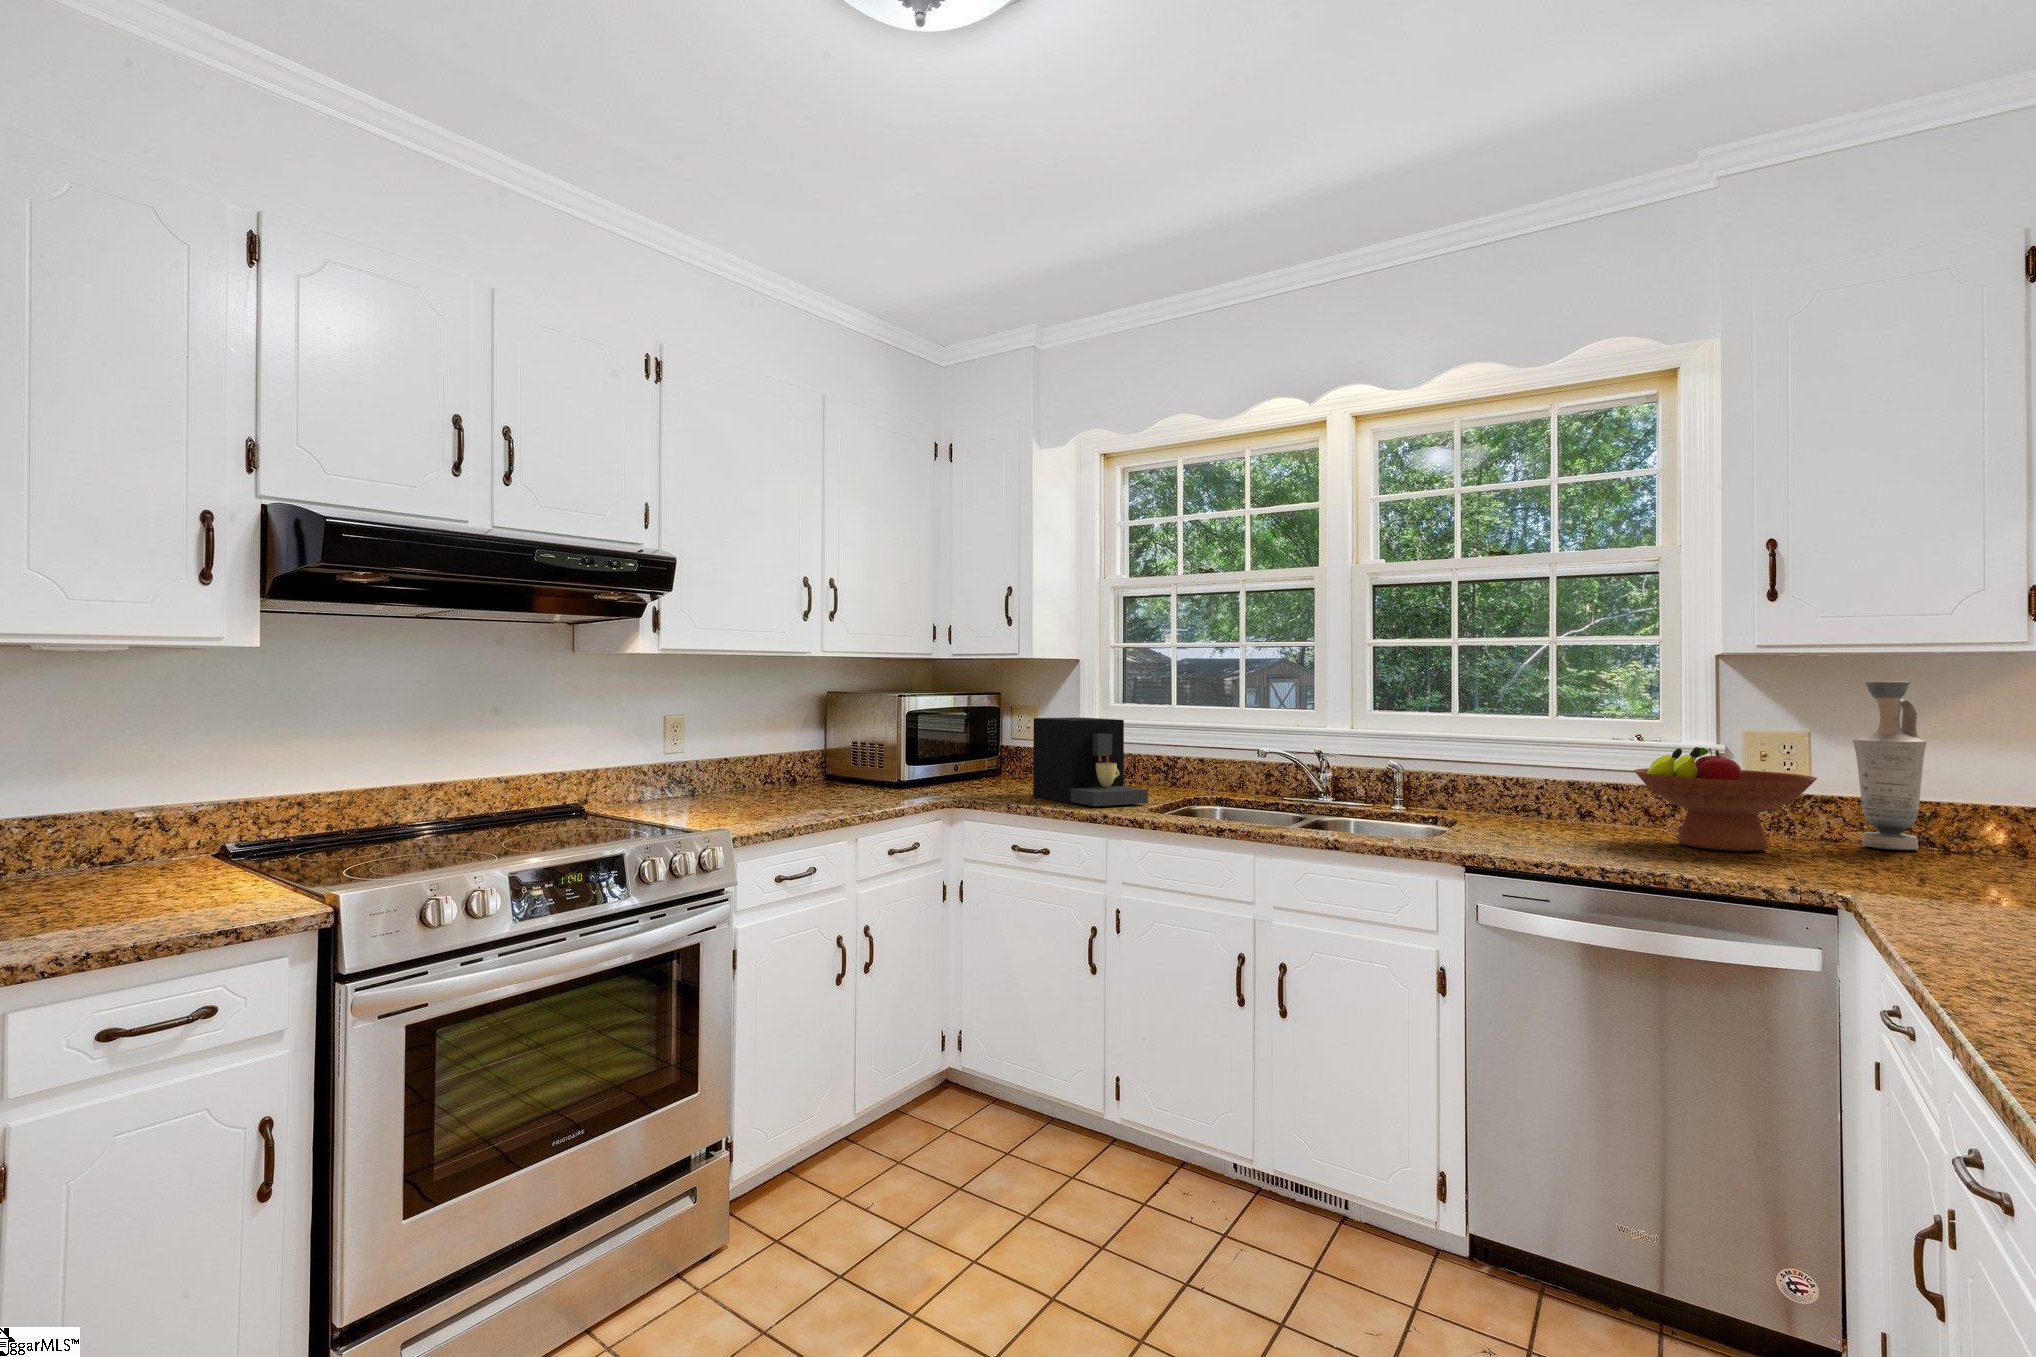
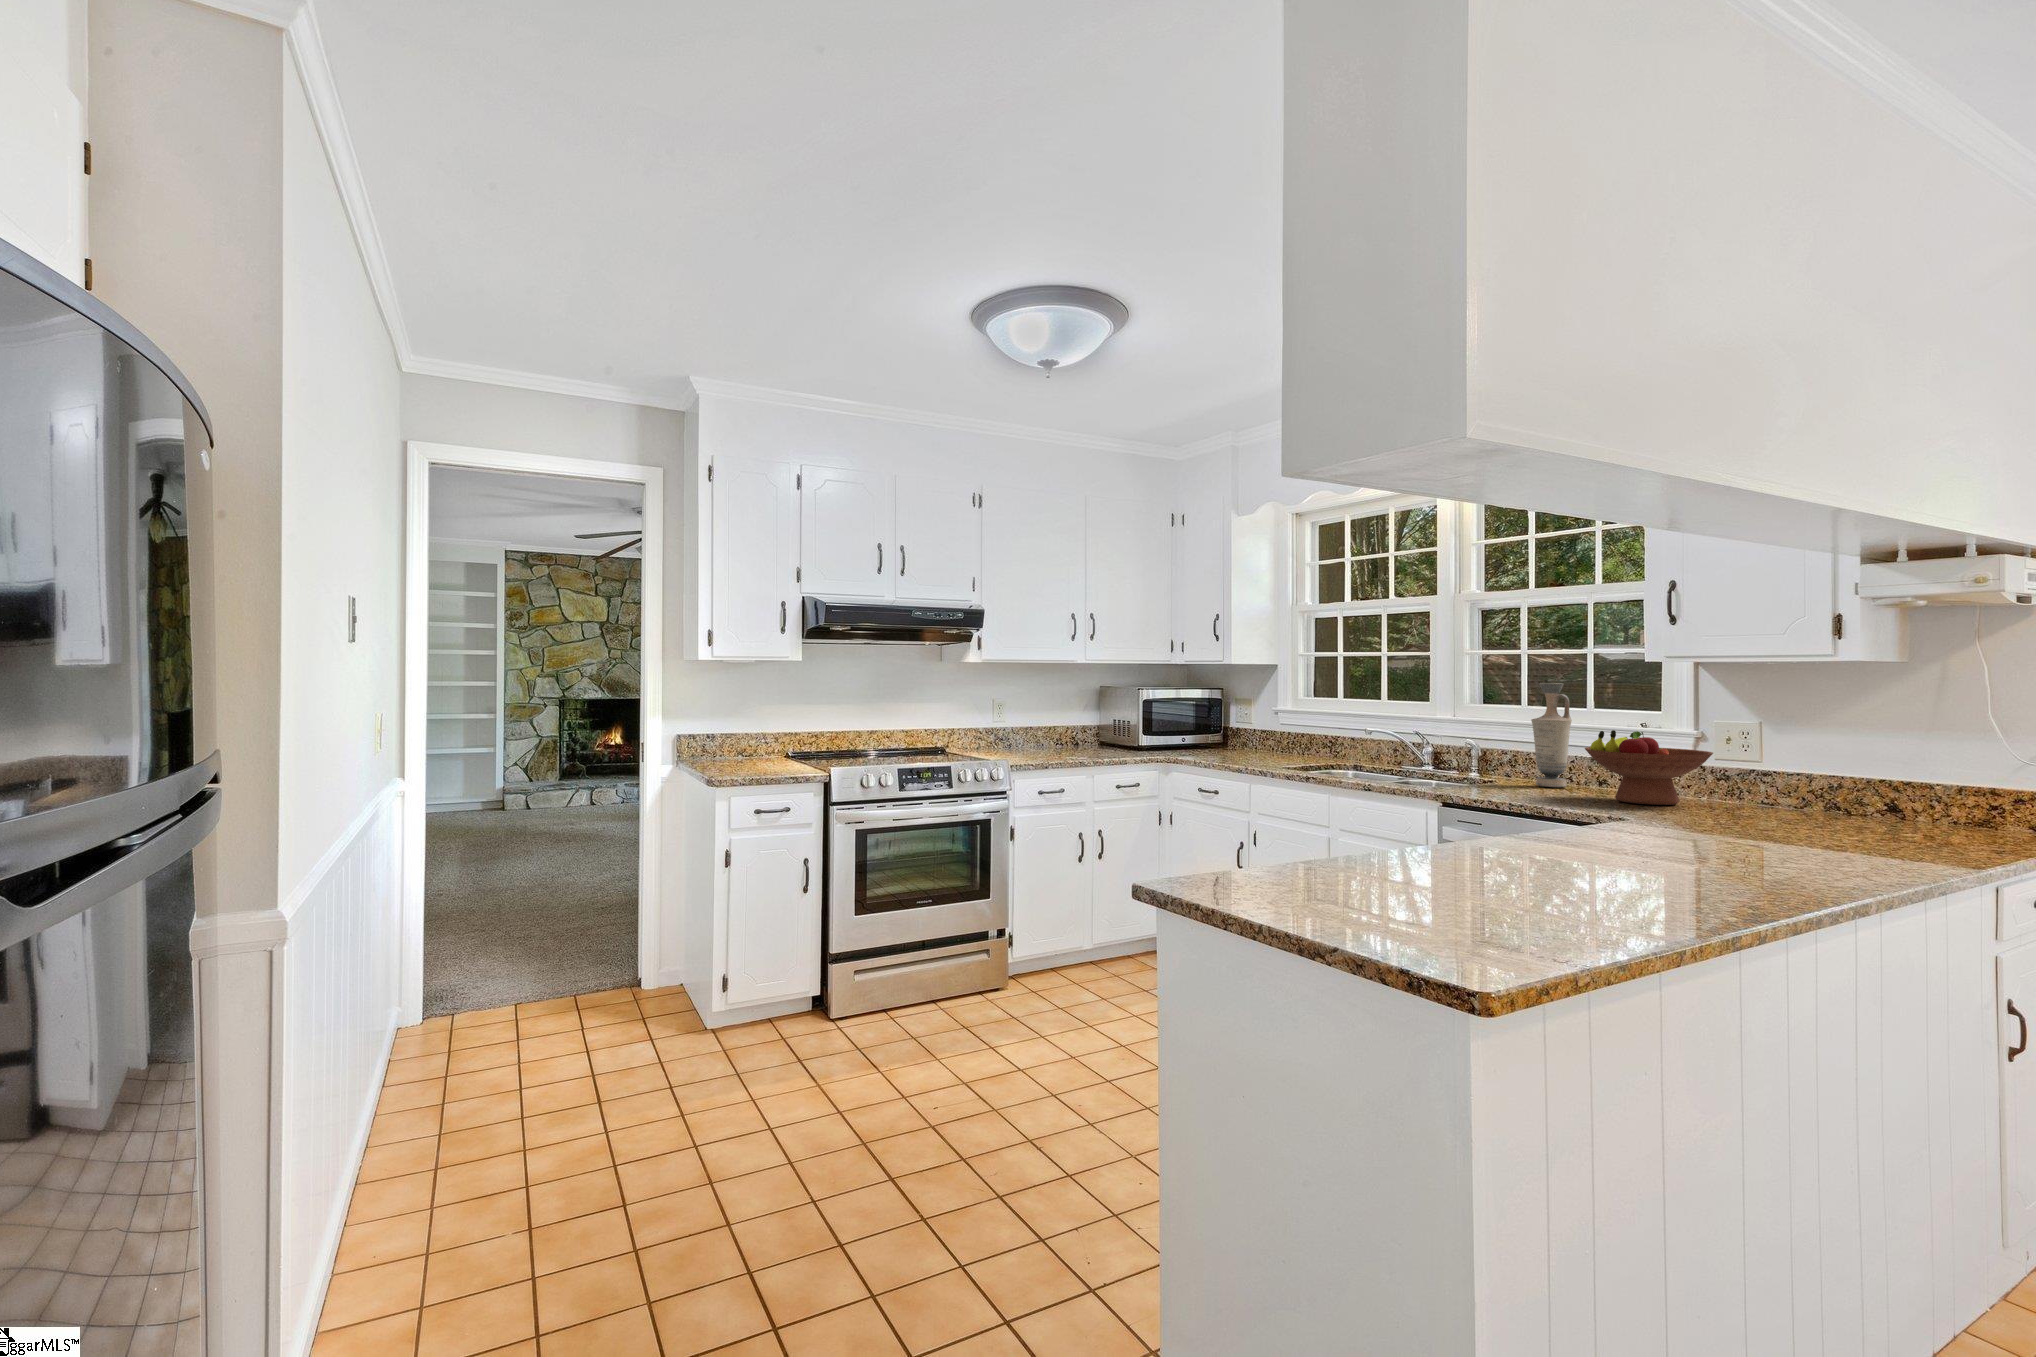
vase: present [1853,681,1927,850] -> present [1531,683,1572,788]
coffee maker: present [1033,718,1148,806] -> none [1225,707,1292,766]

